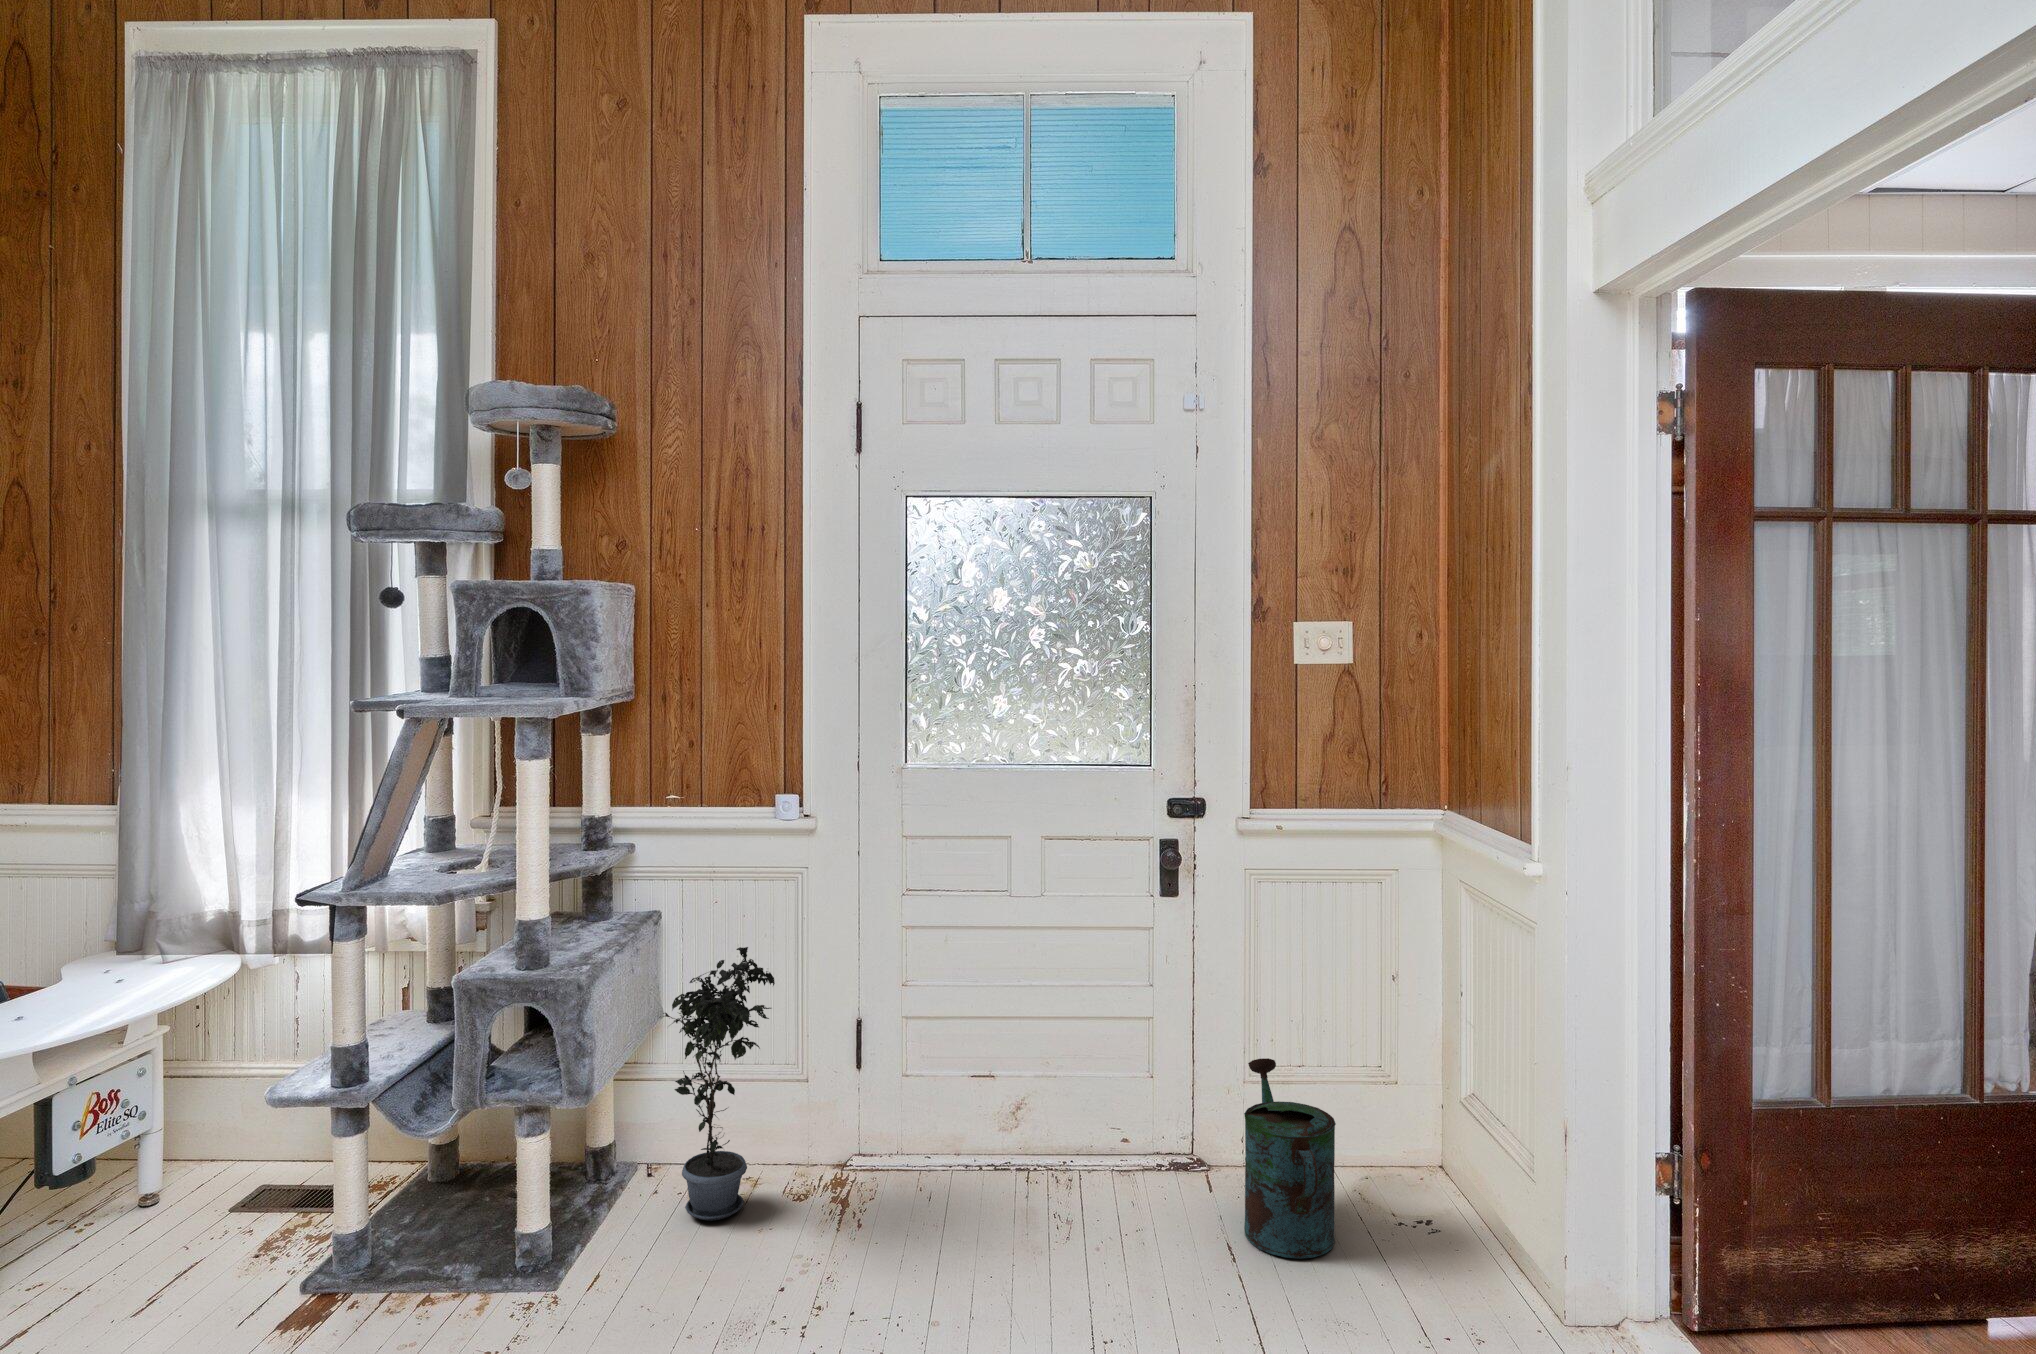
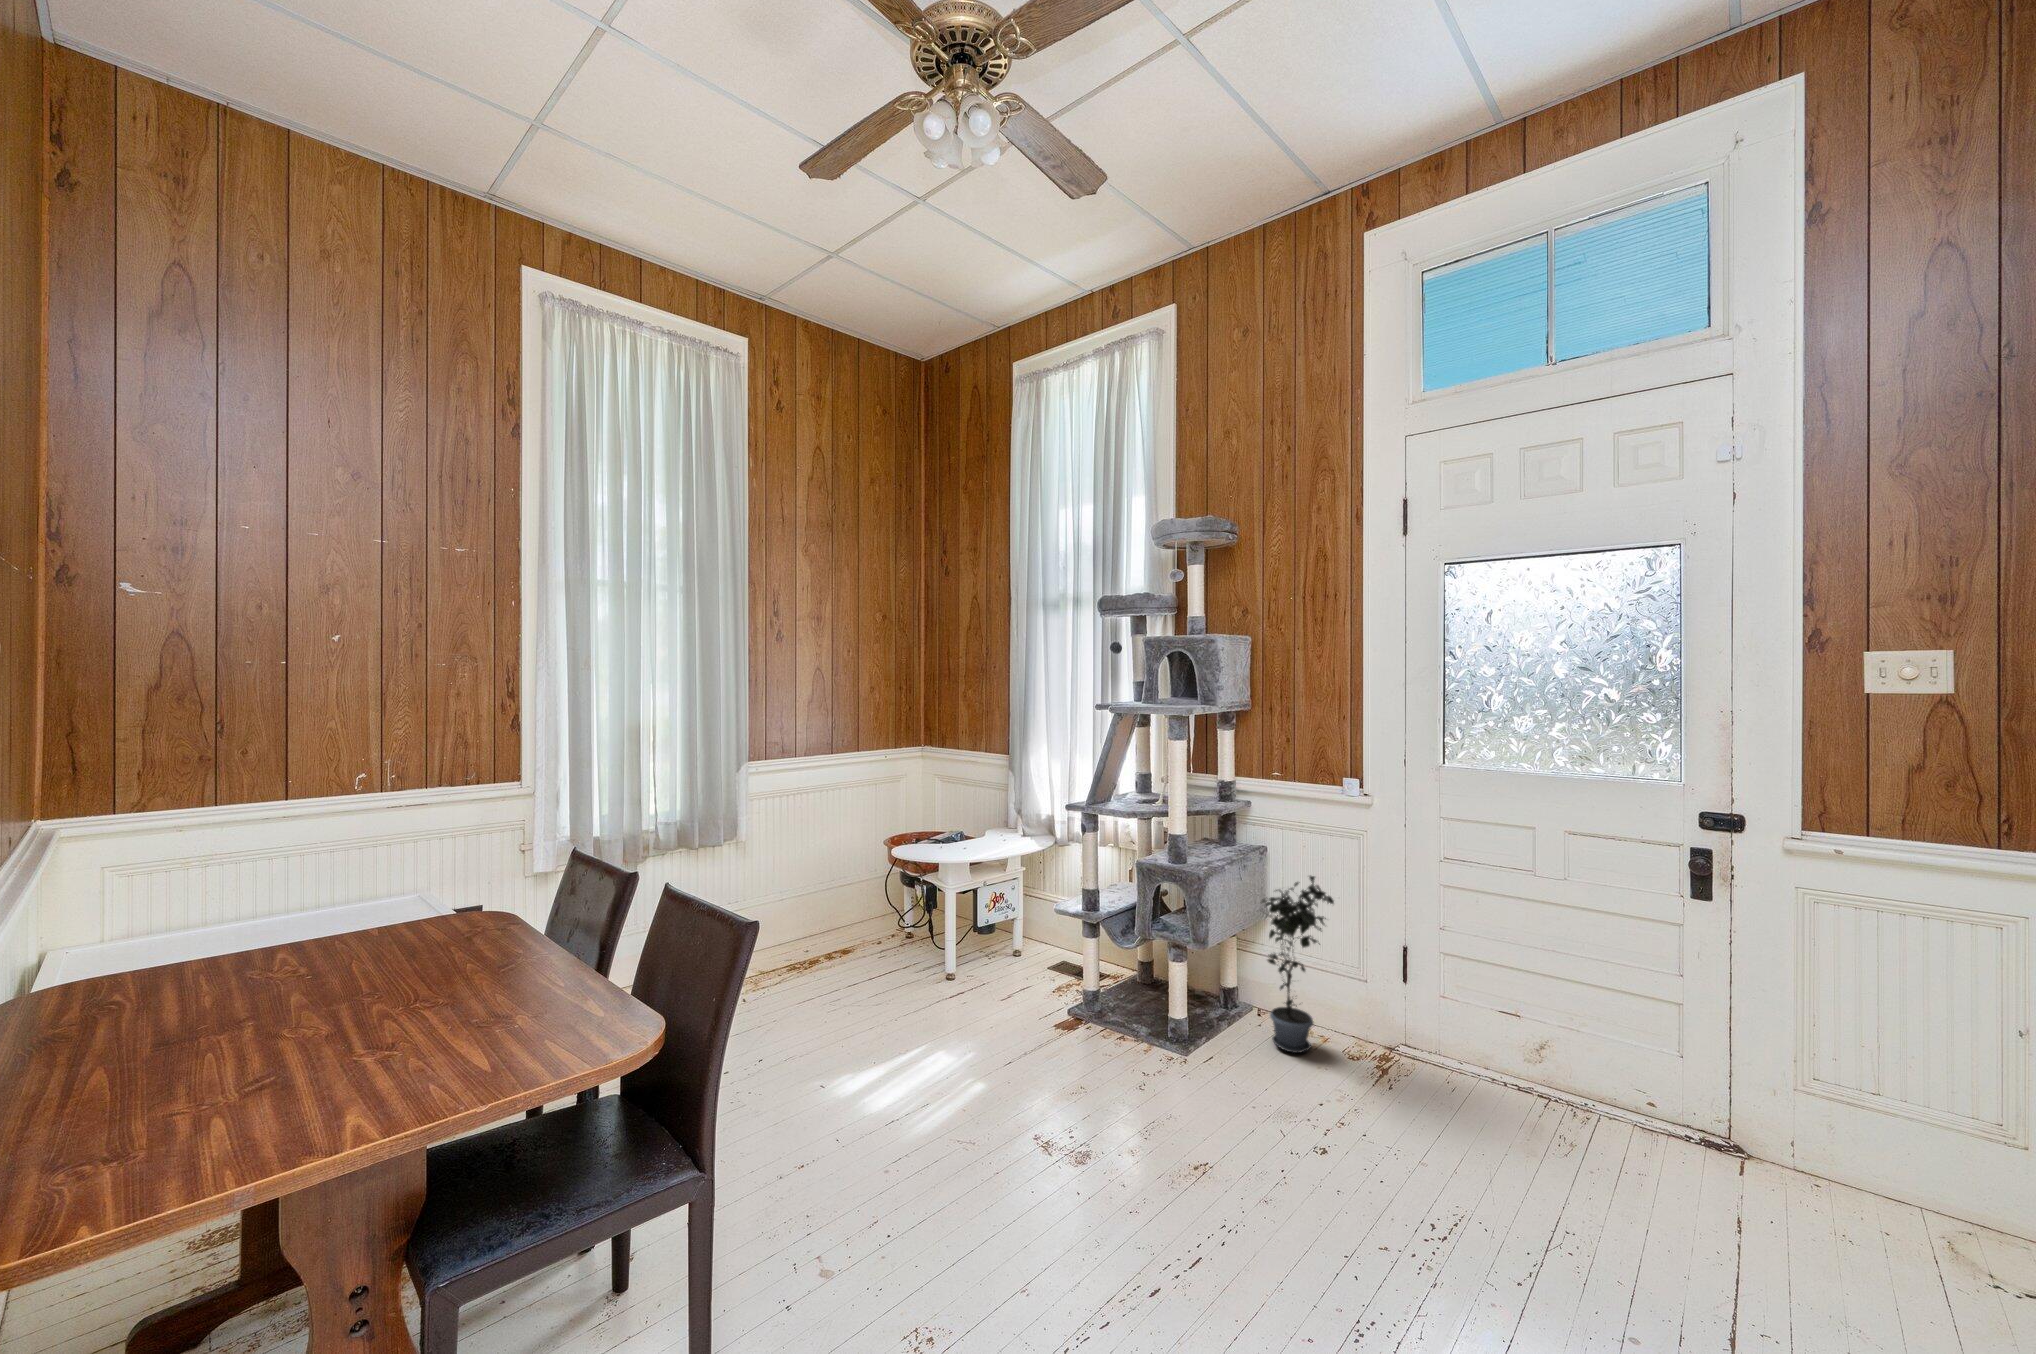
watering can: present [1244,1058,1336,1259] -> none [1771,1068,1896,1277]

